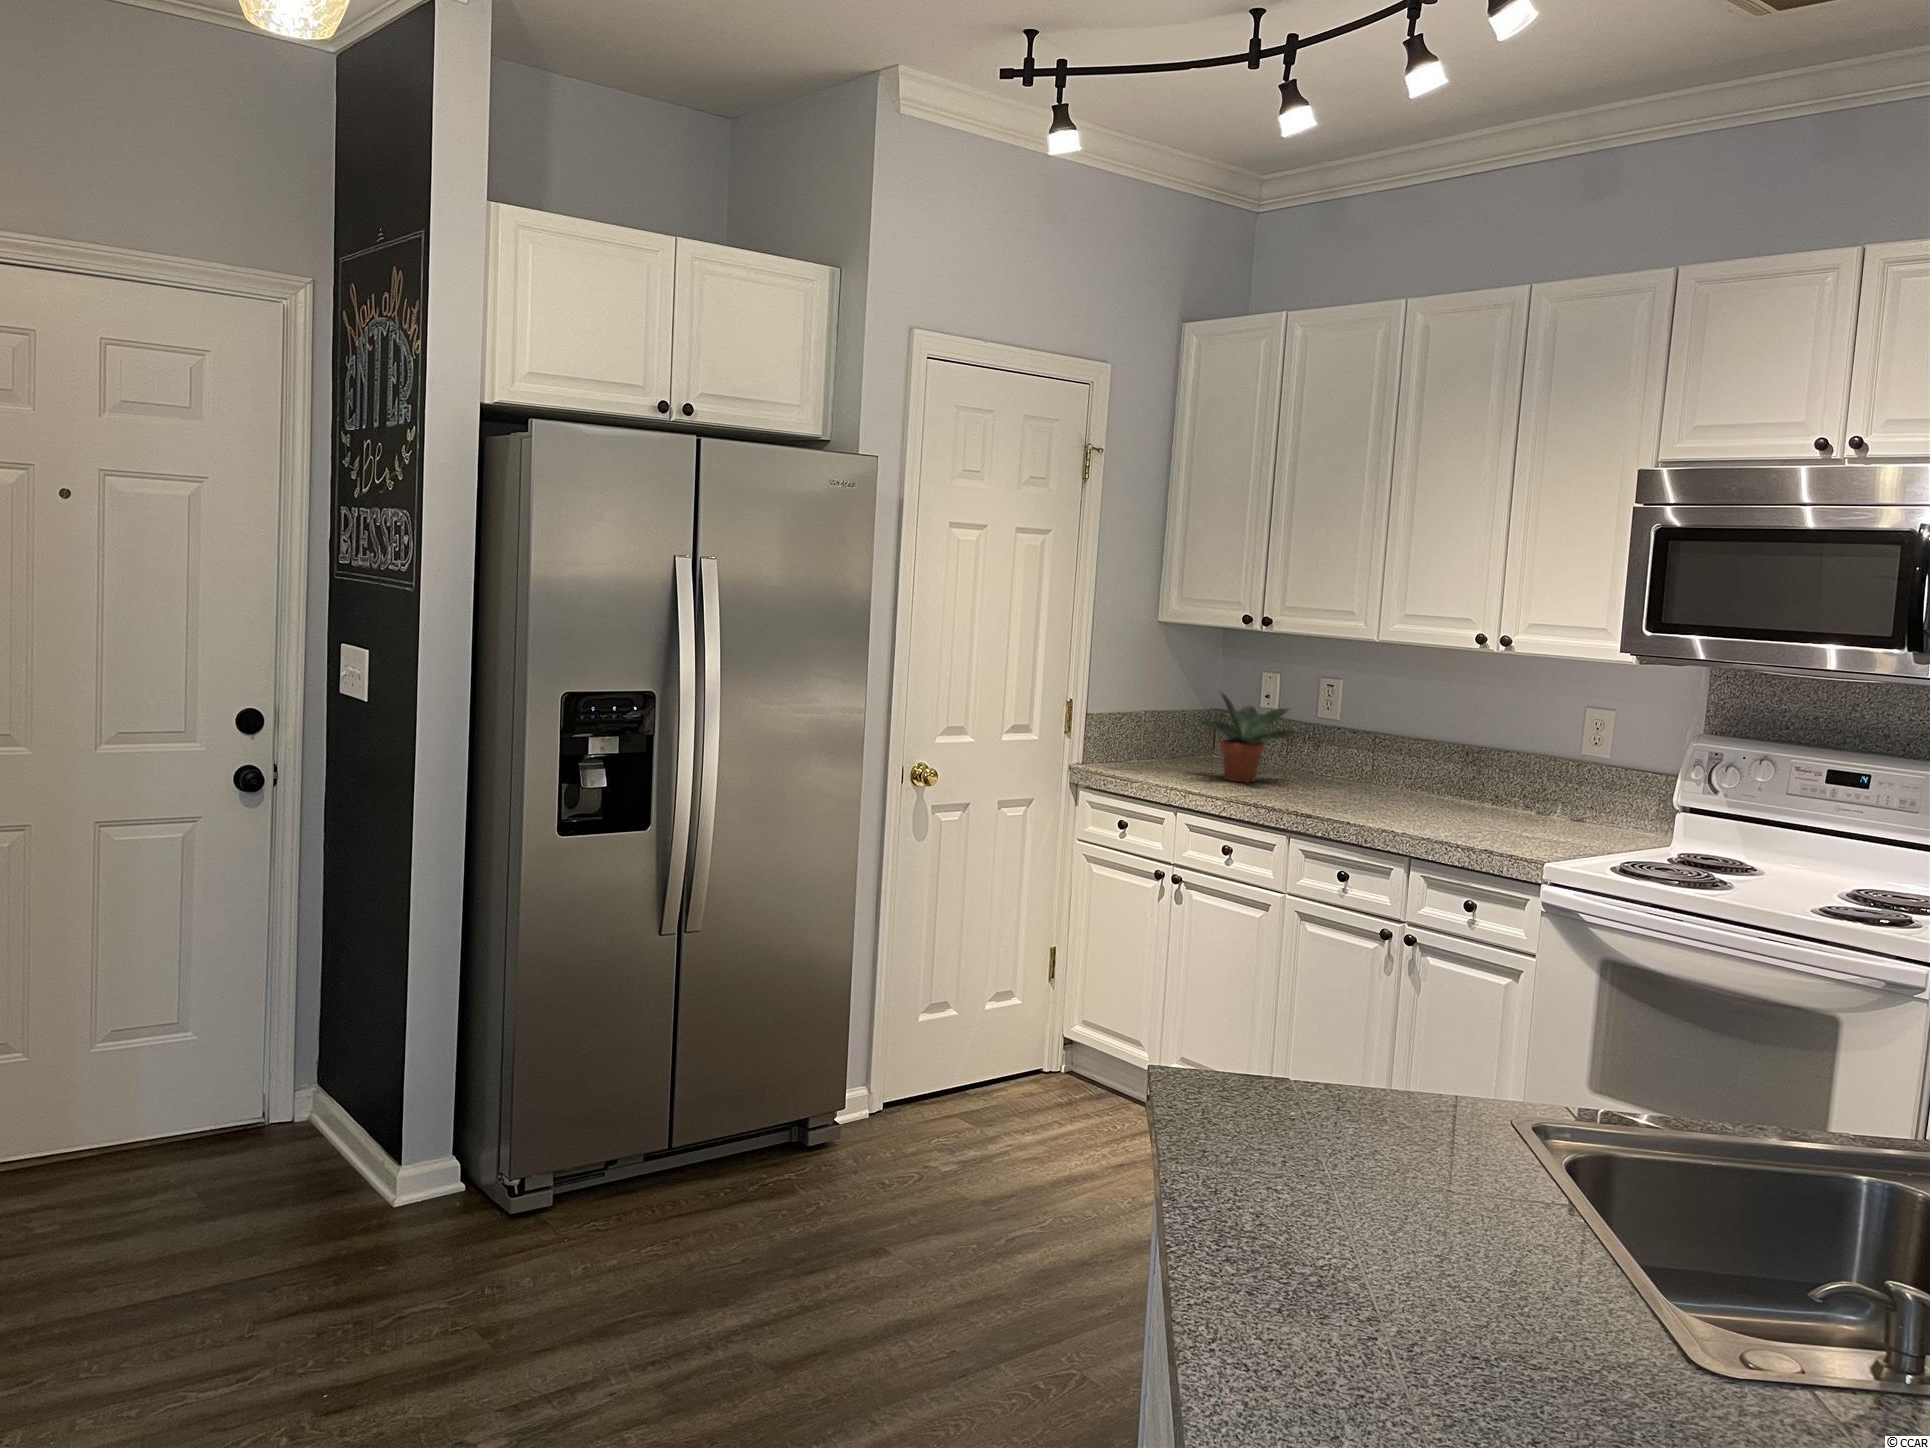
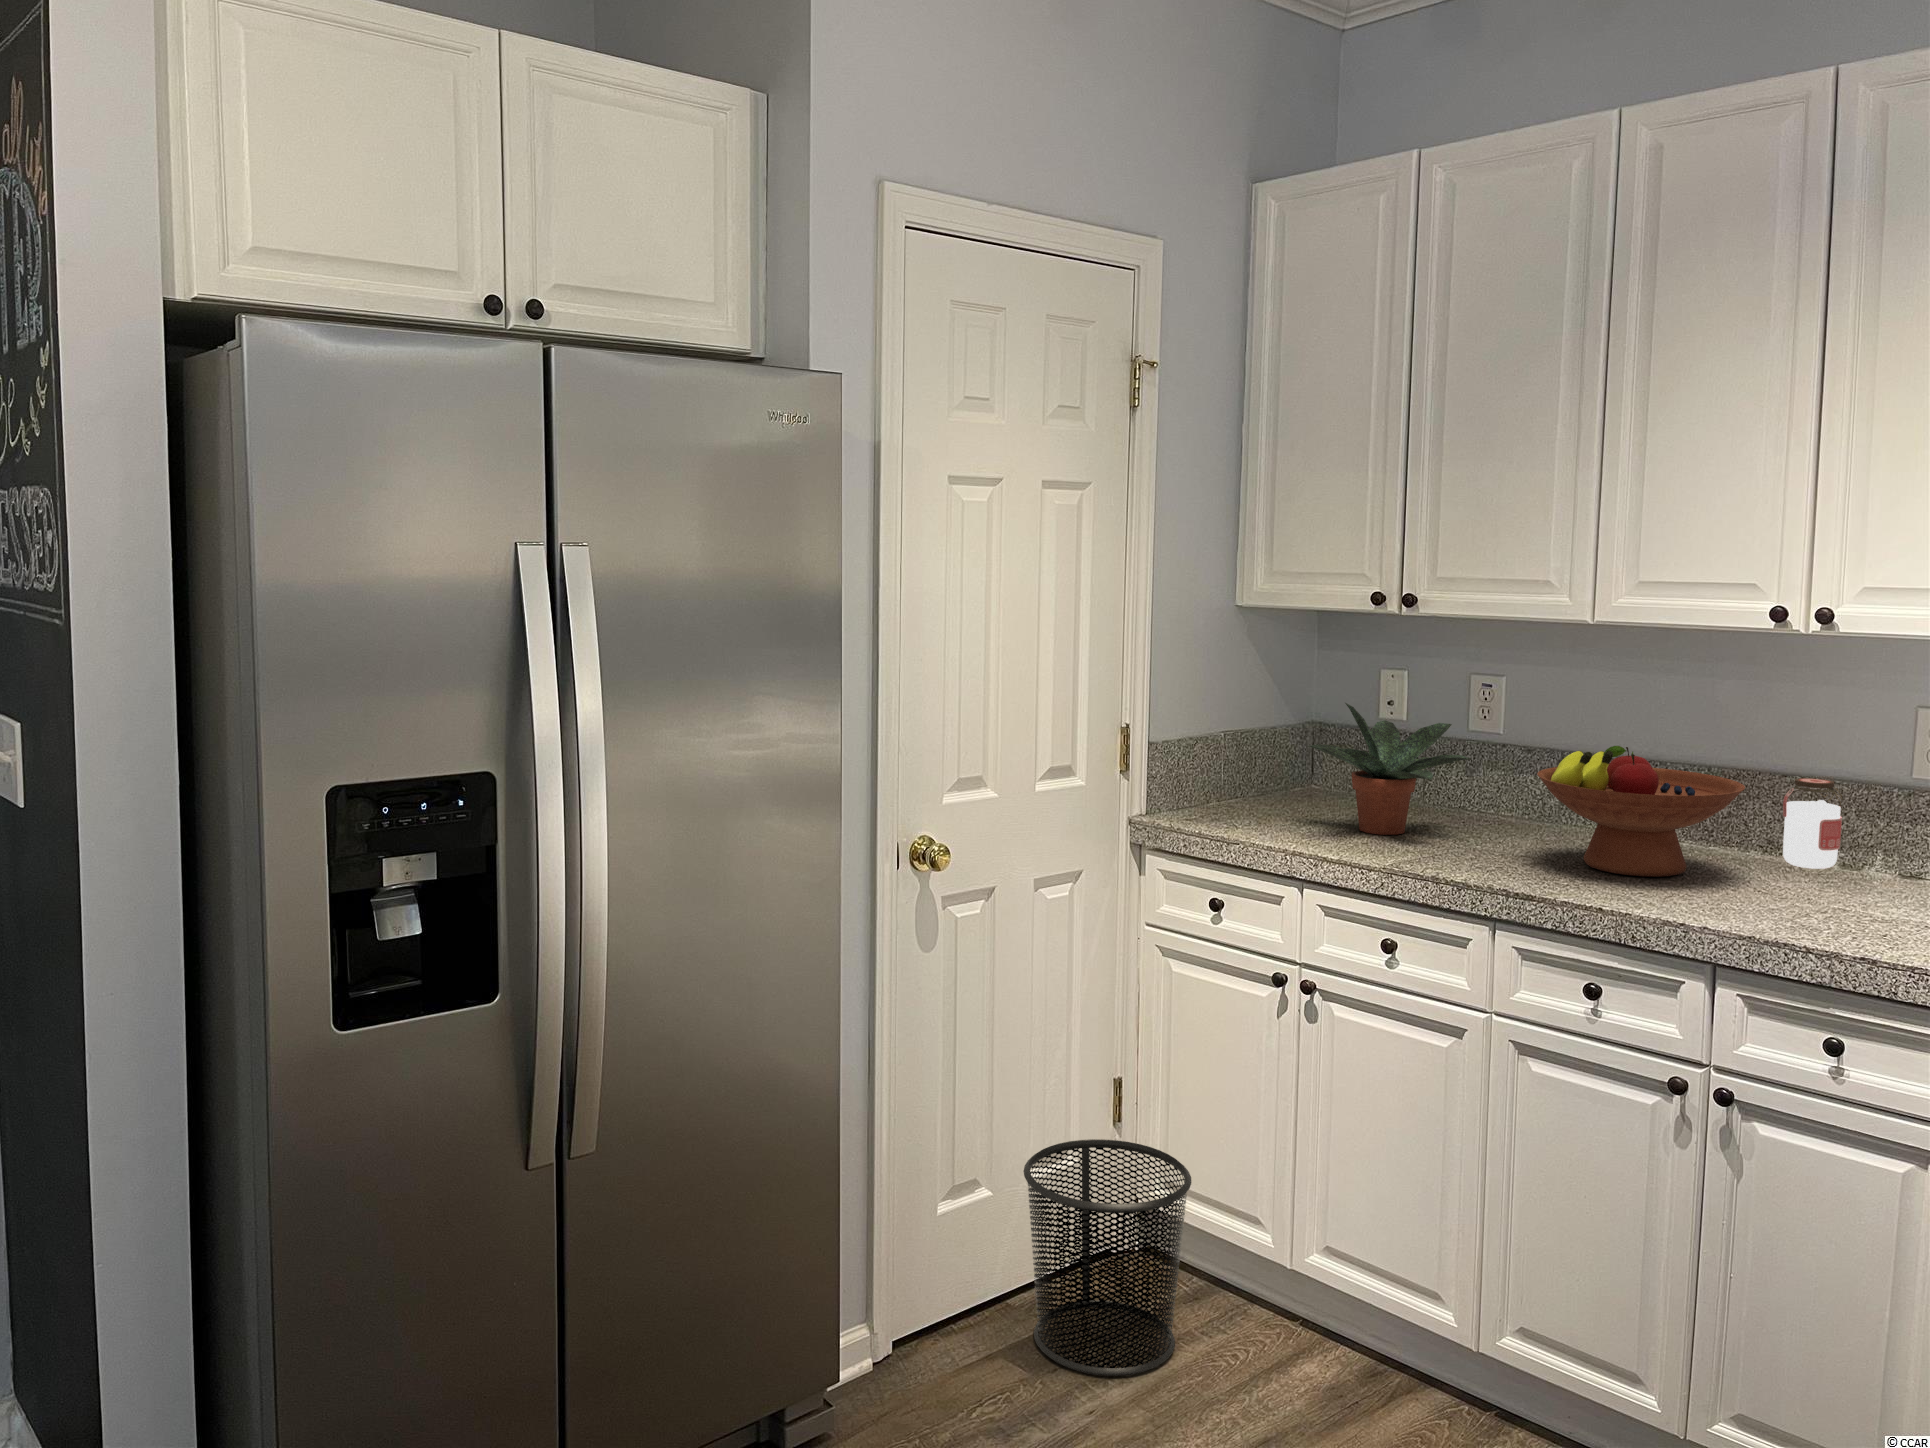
fruit bowl: none [1333,724,1464,811] -> present [1537,746,1745,877]
jar: none [1498,753,1538,814] -> present [1783,778,1843,869]
trash can: none [979,982,1092,1131] -> present [1023,1139,1191,1376]

